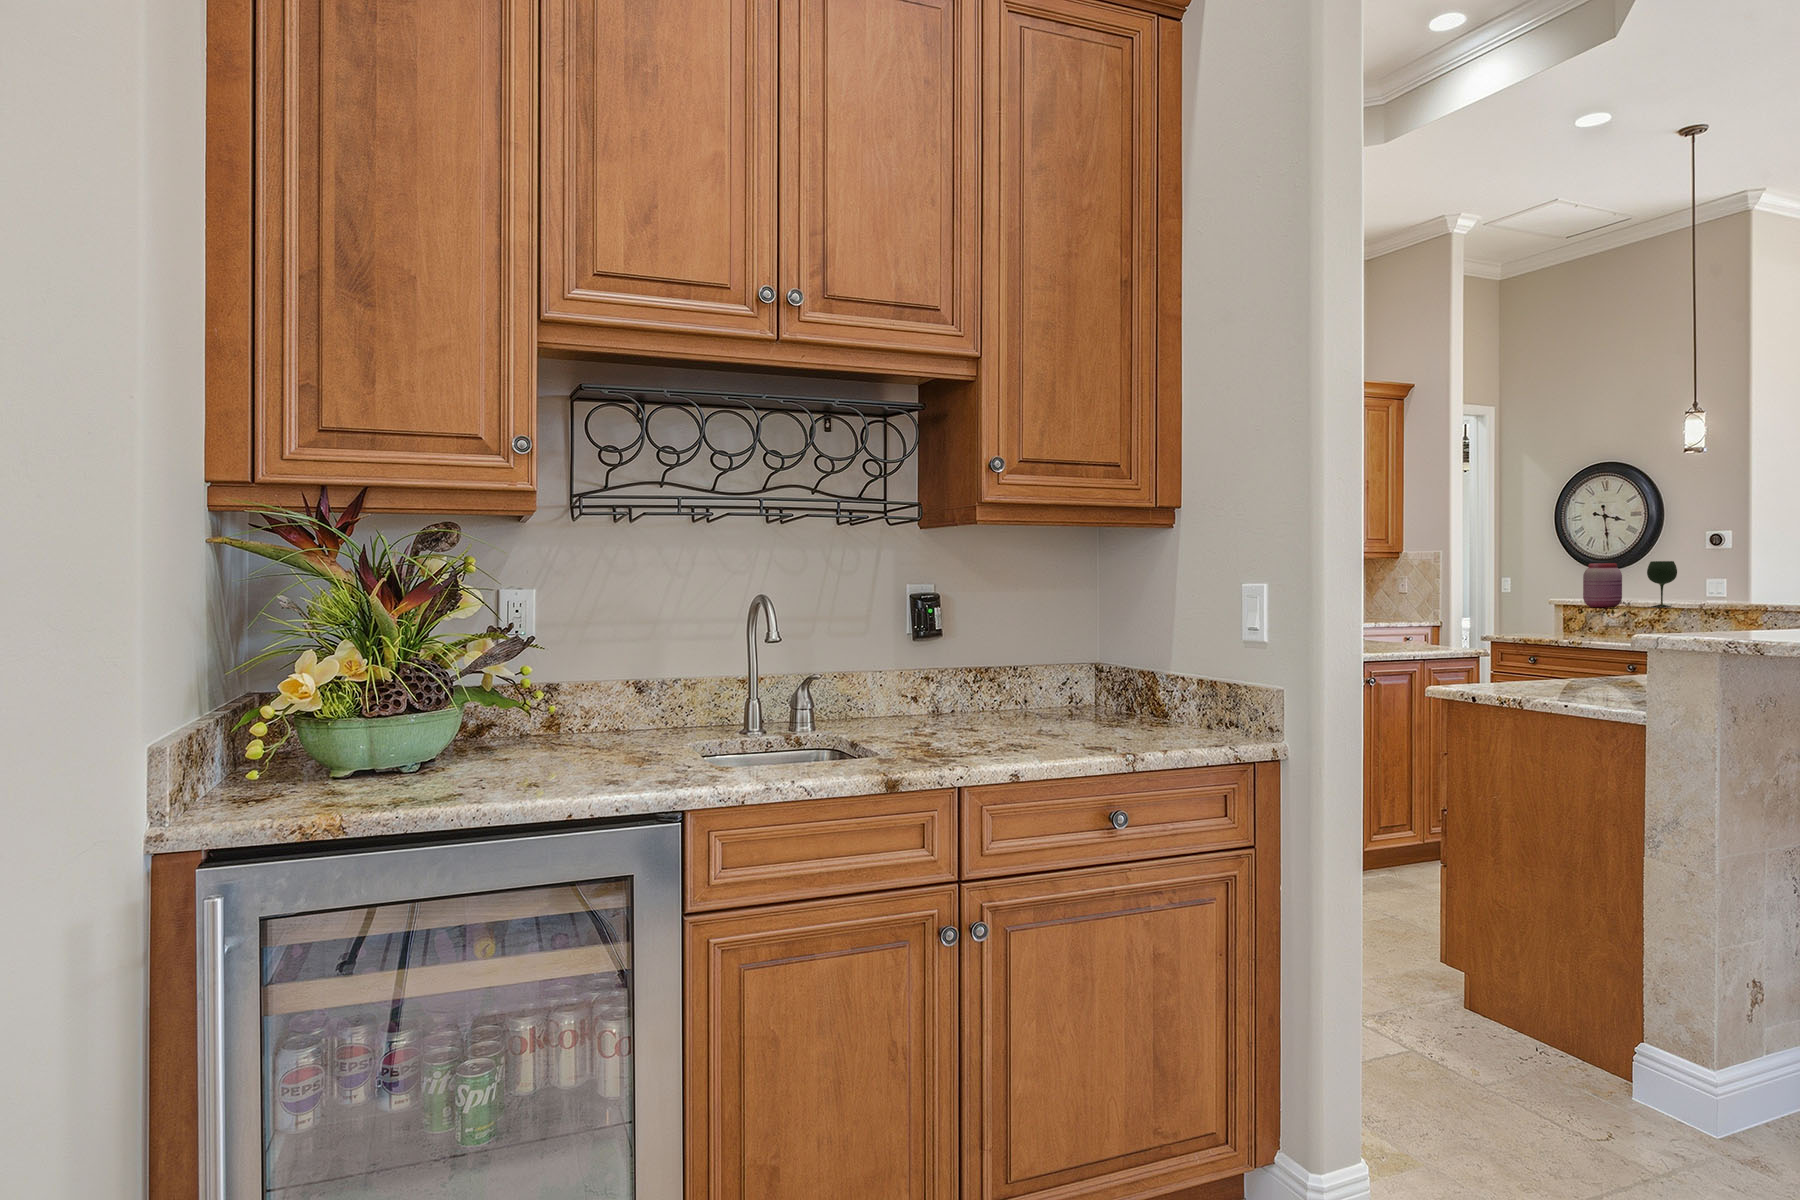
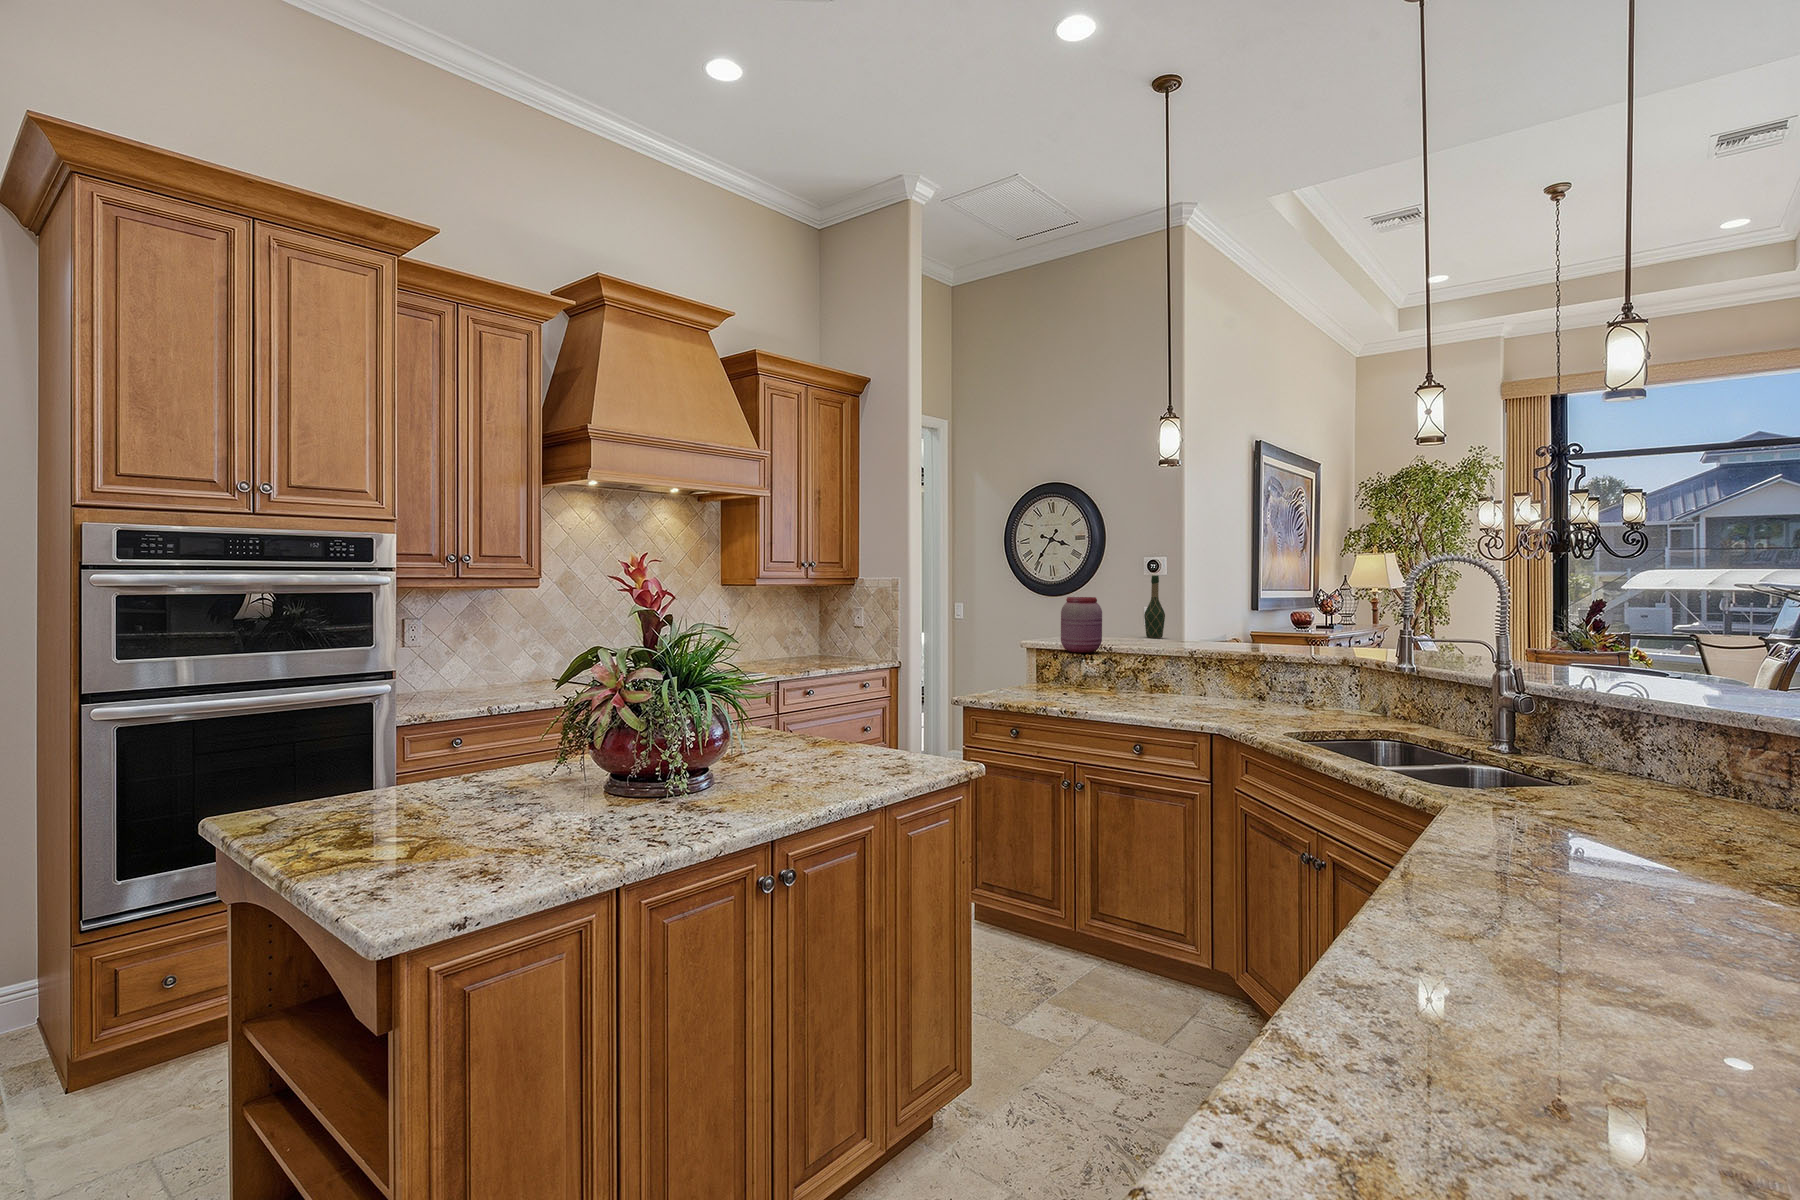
wine bottle: none [1699,548,1723,606] -> present [1144,576,1165,638]
wine glass: present [1647,561,1677,607] -> none [1111,592,1140,644]

